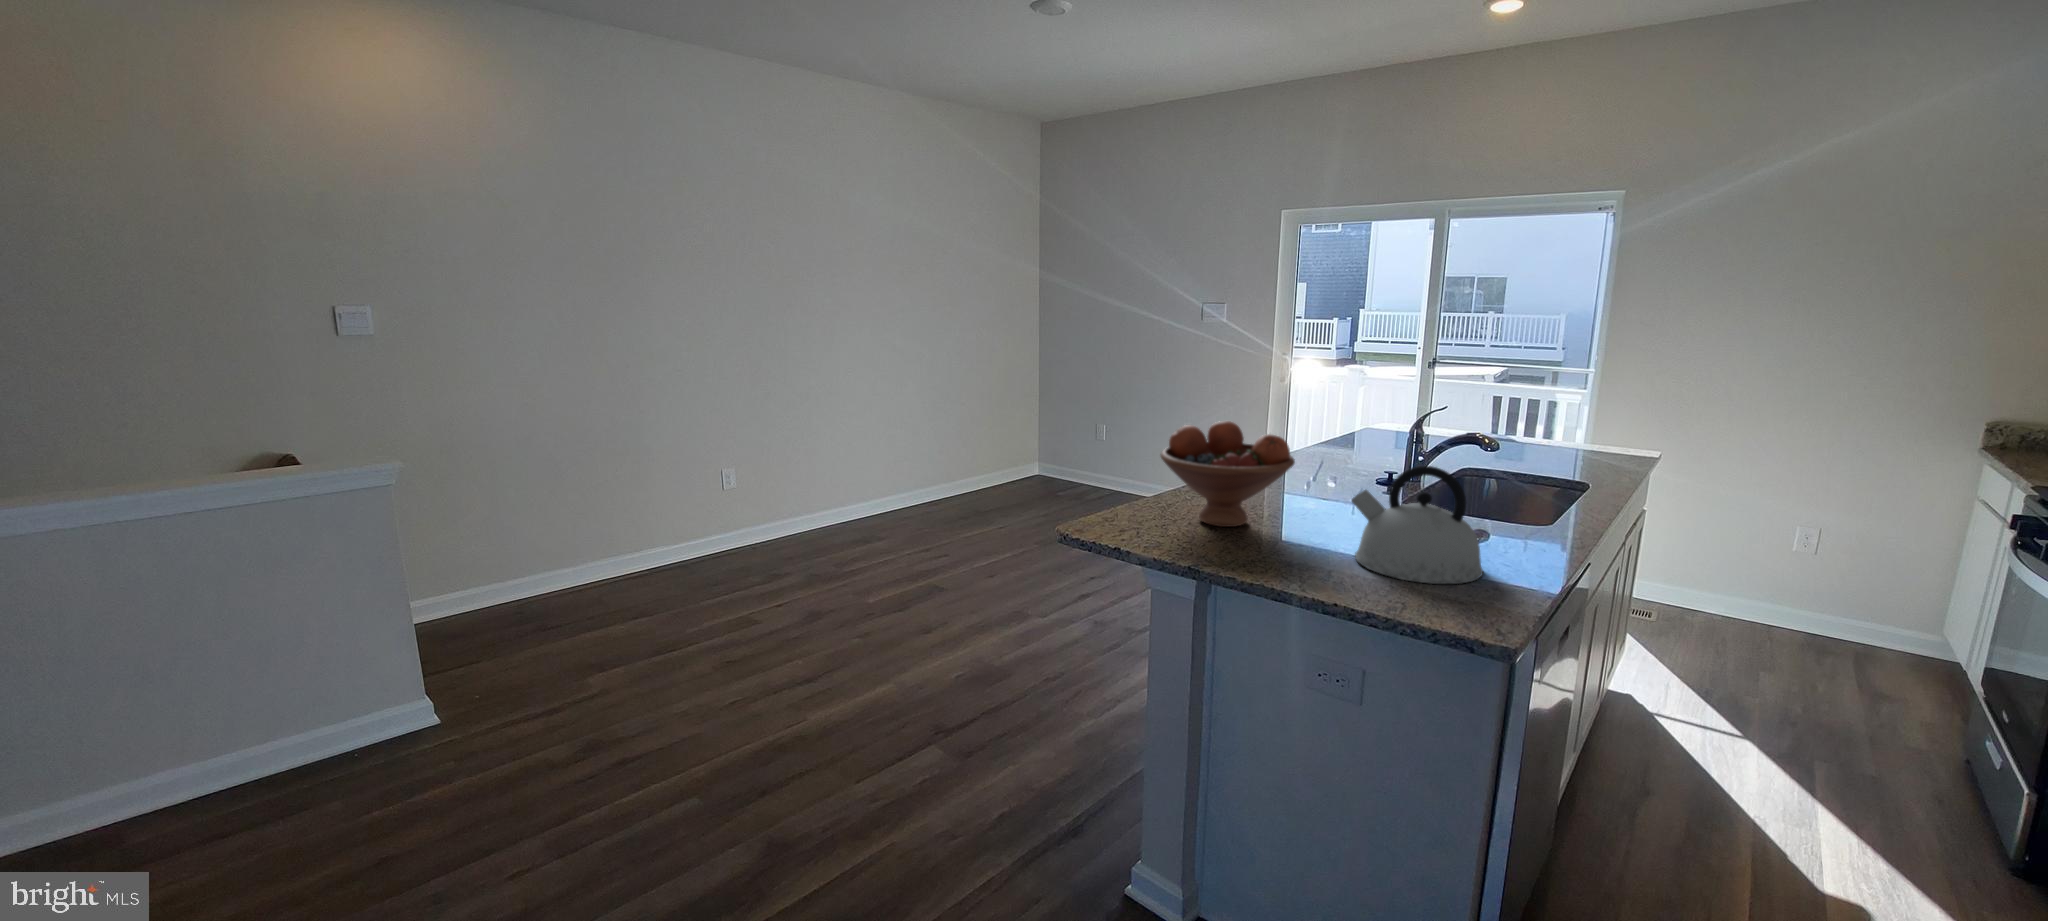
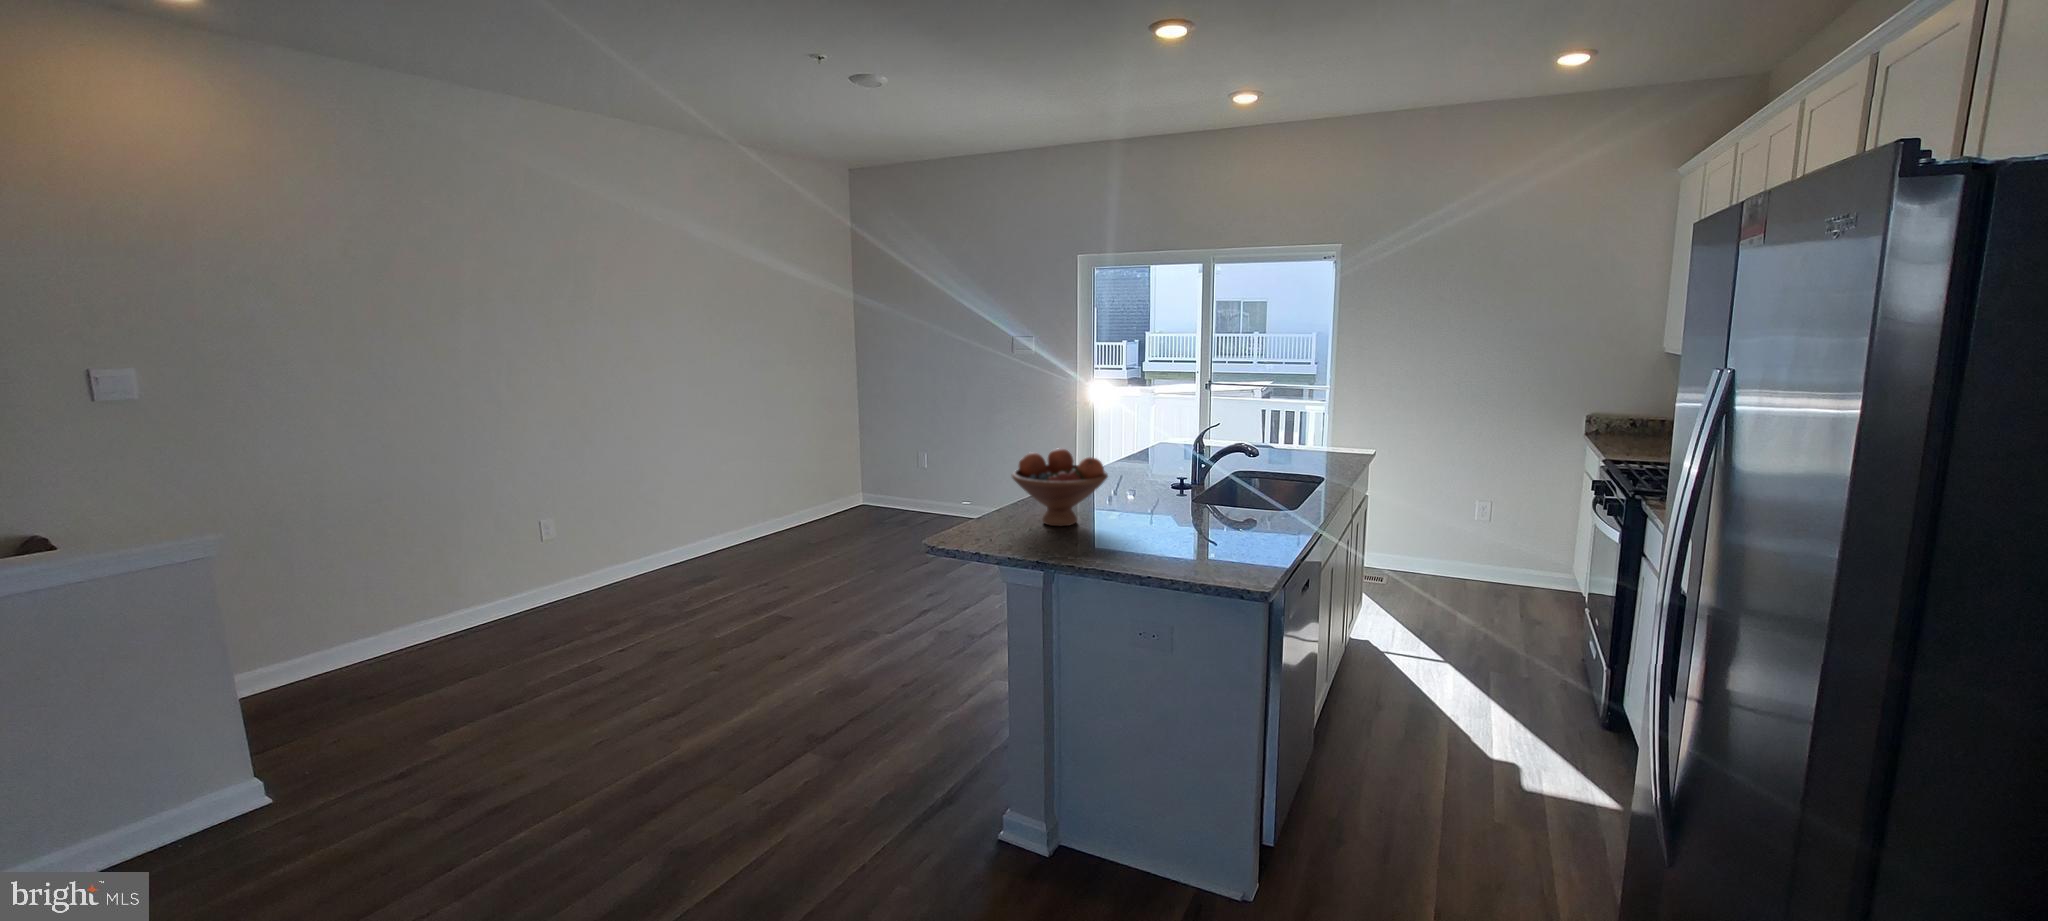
kettle: present [1351,466,1483,584] -> none [1143,475,1234,559]

